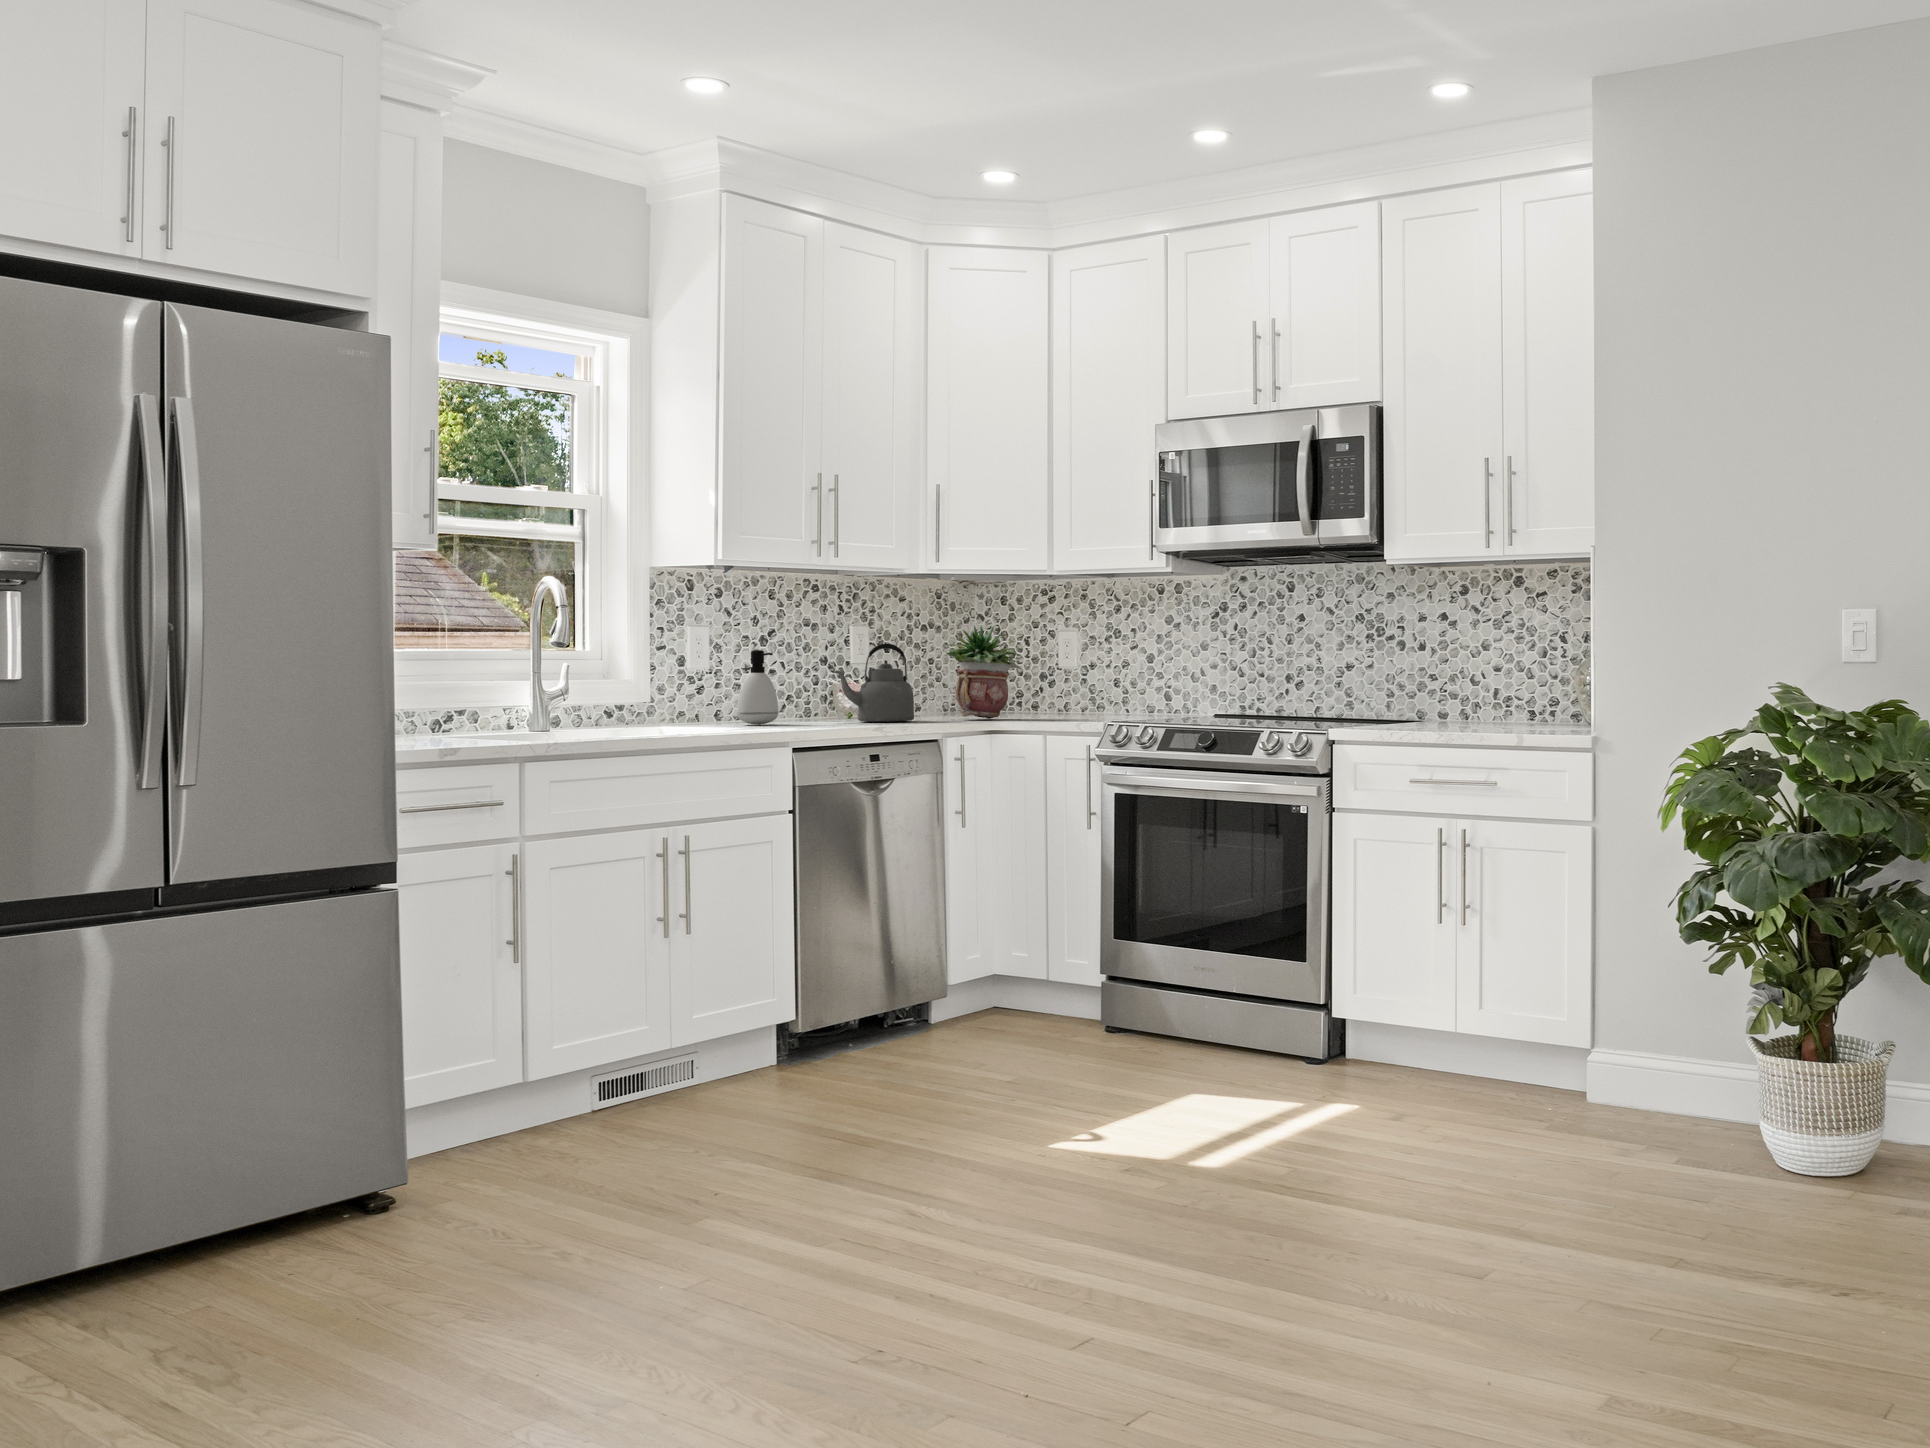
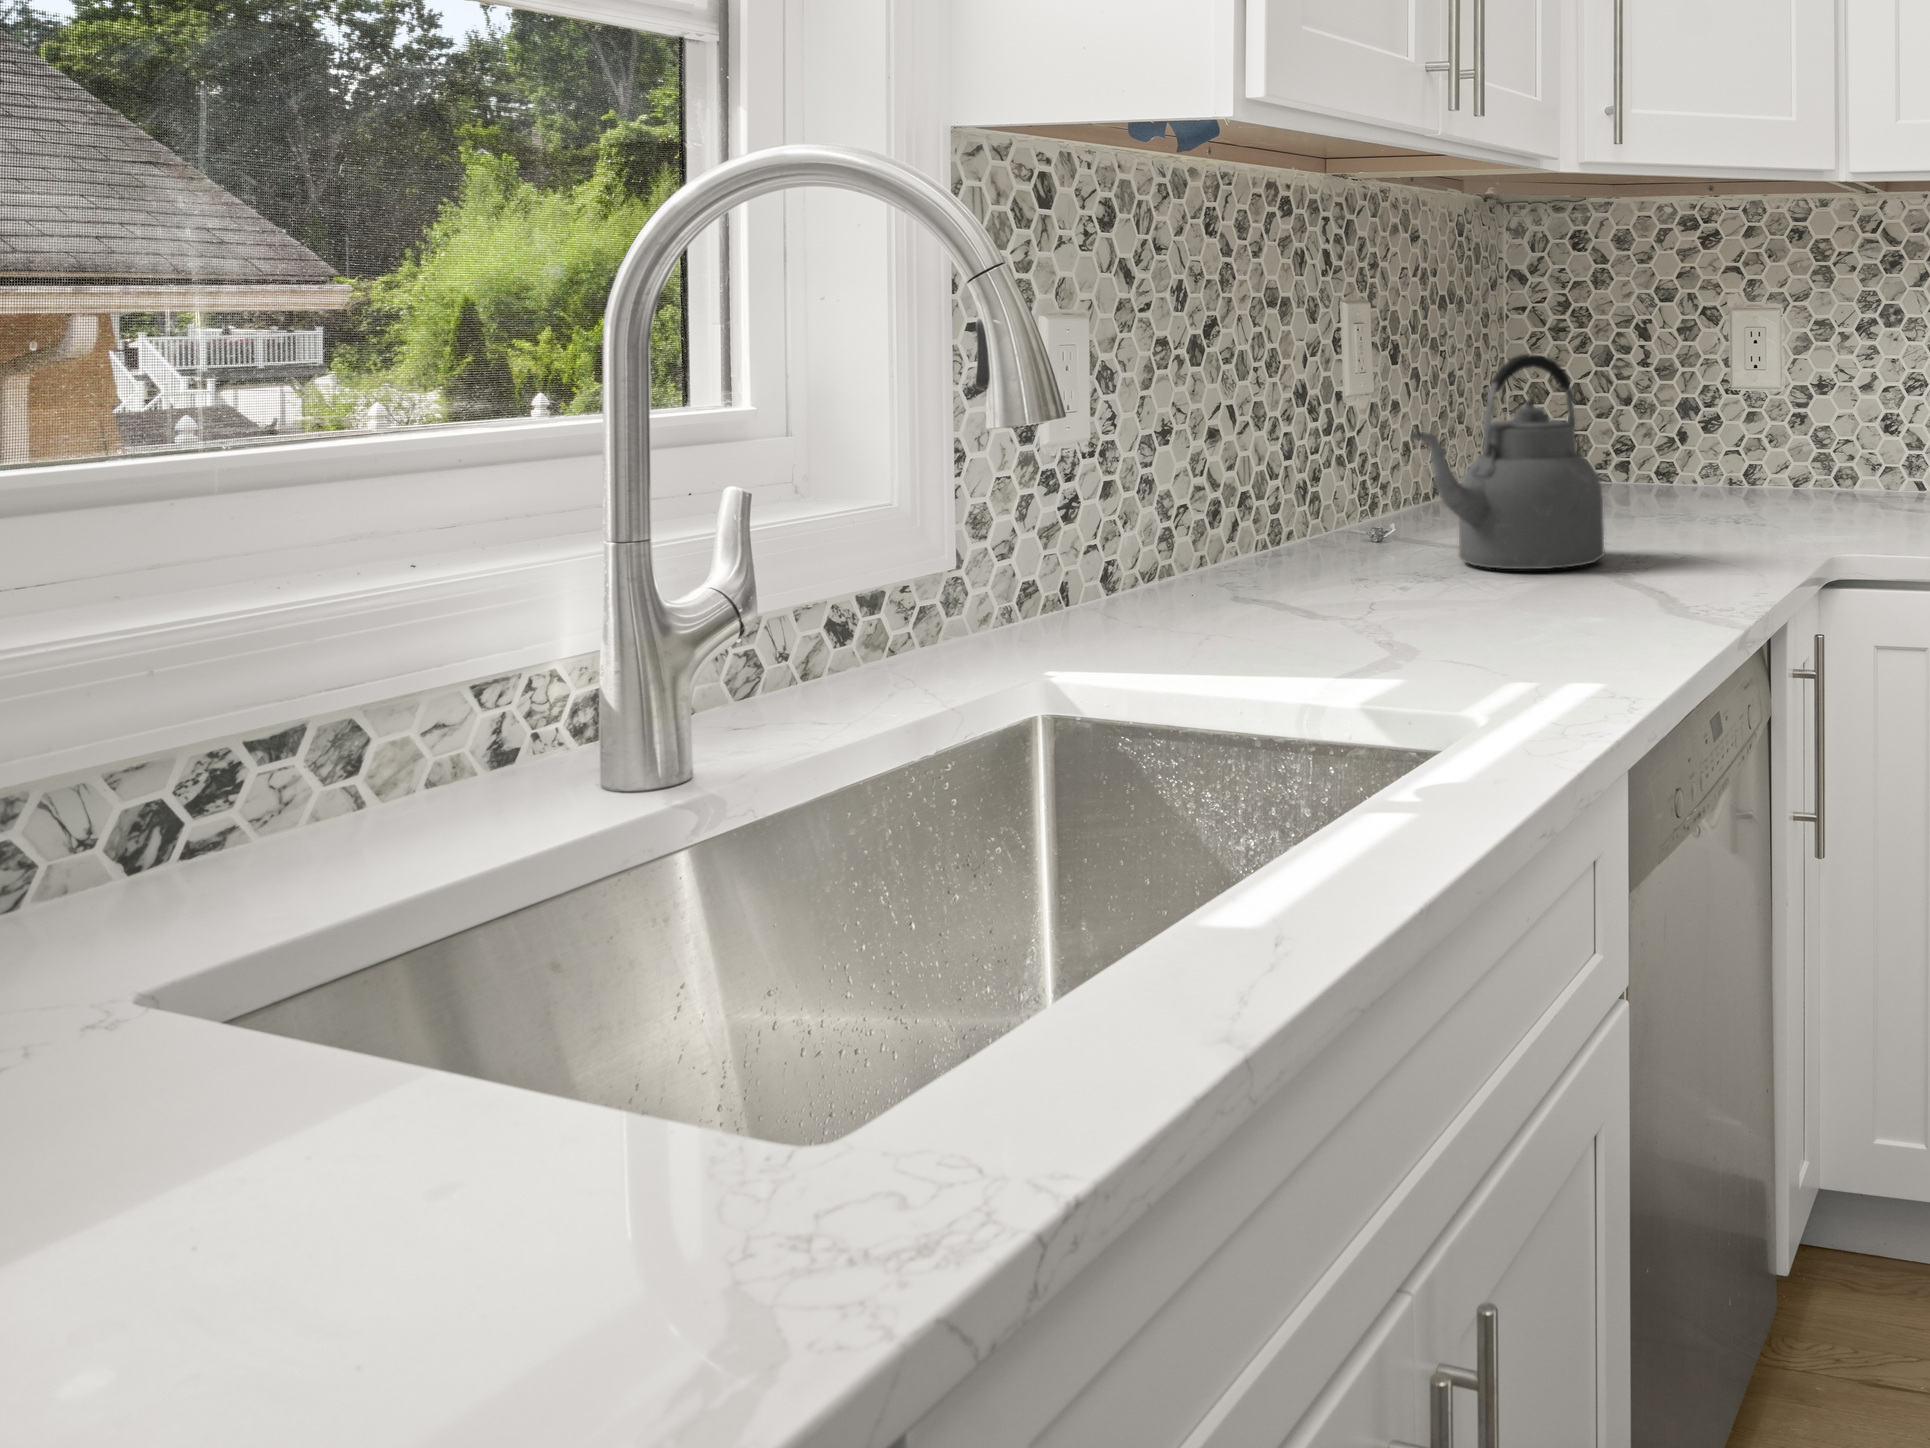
potted plant: present [946,626,1021,719] -> none [1621,301,1815,534]
soap dispenser: present [737,650,779,724] -> none [1191,385,1309,606]

